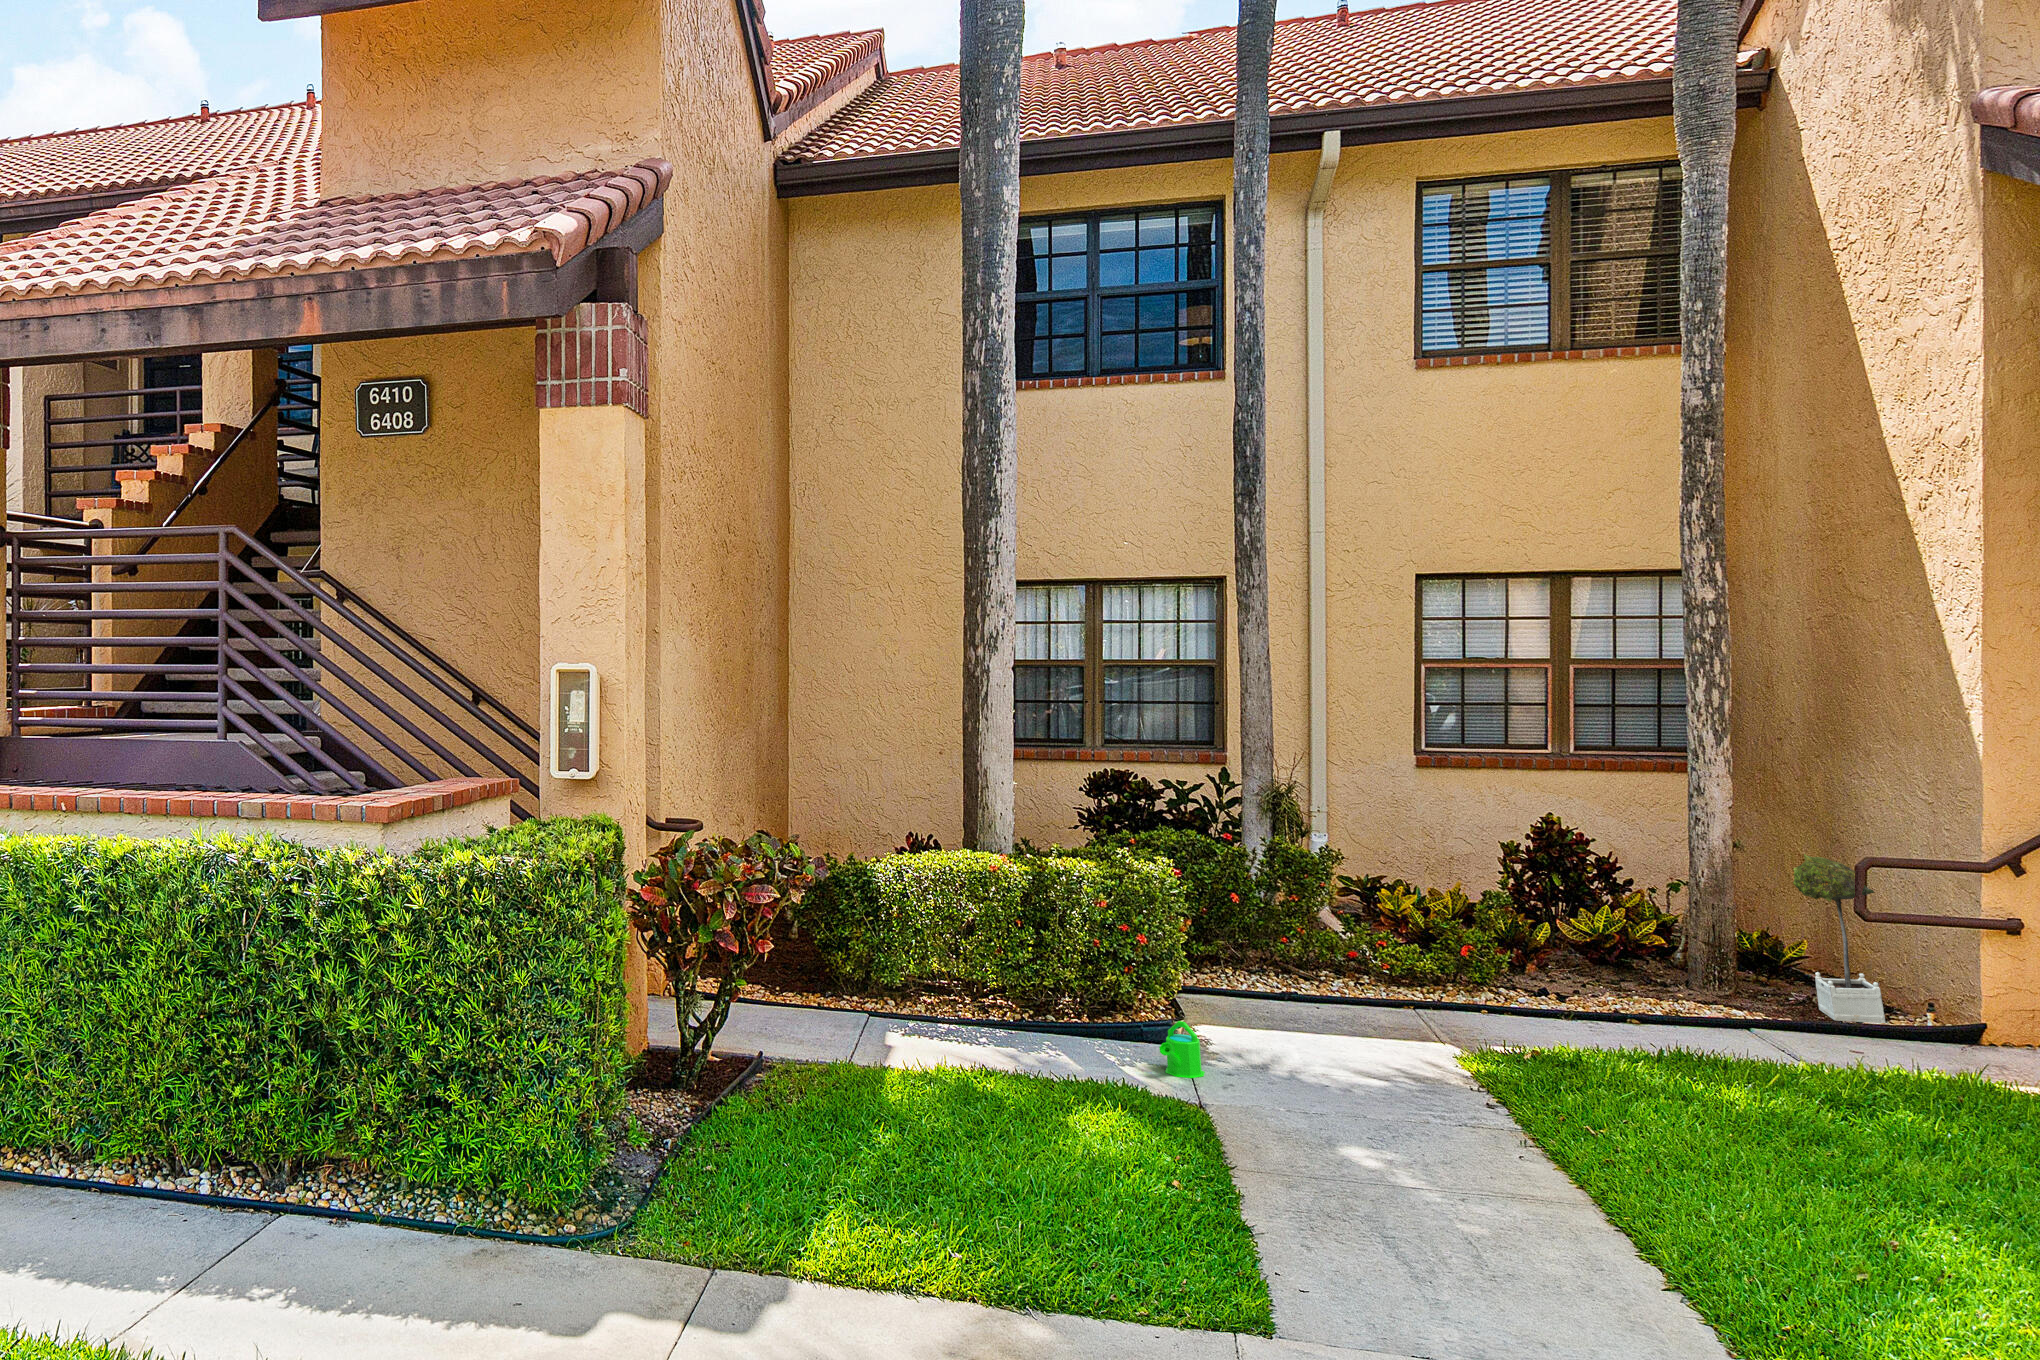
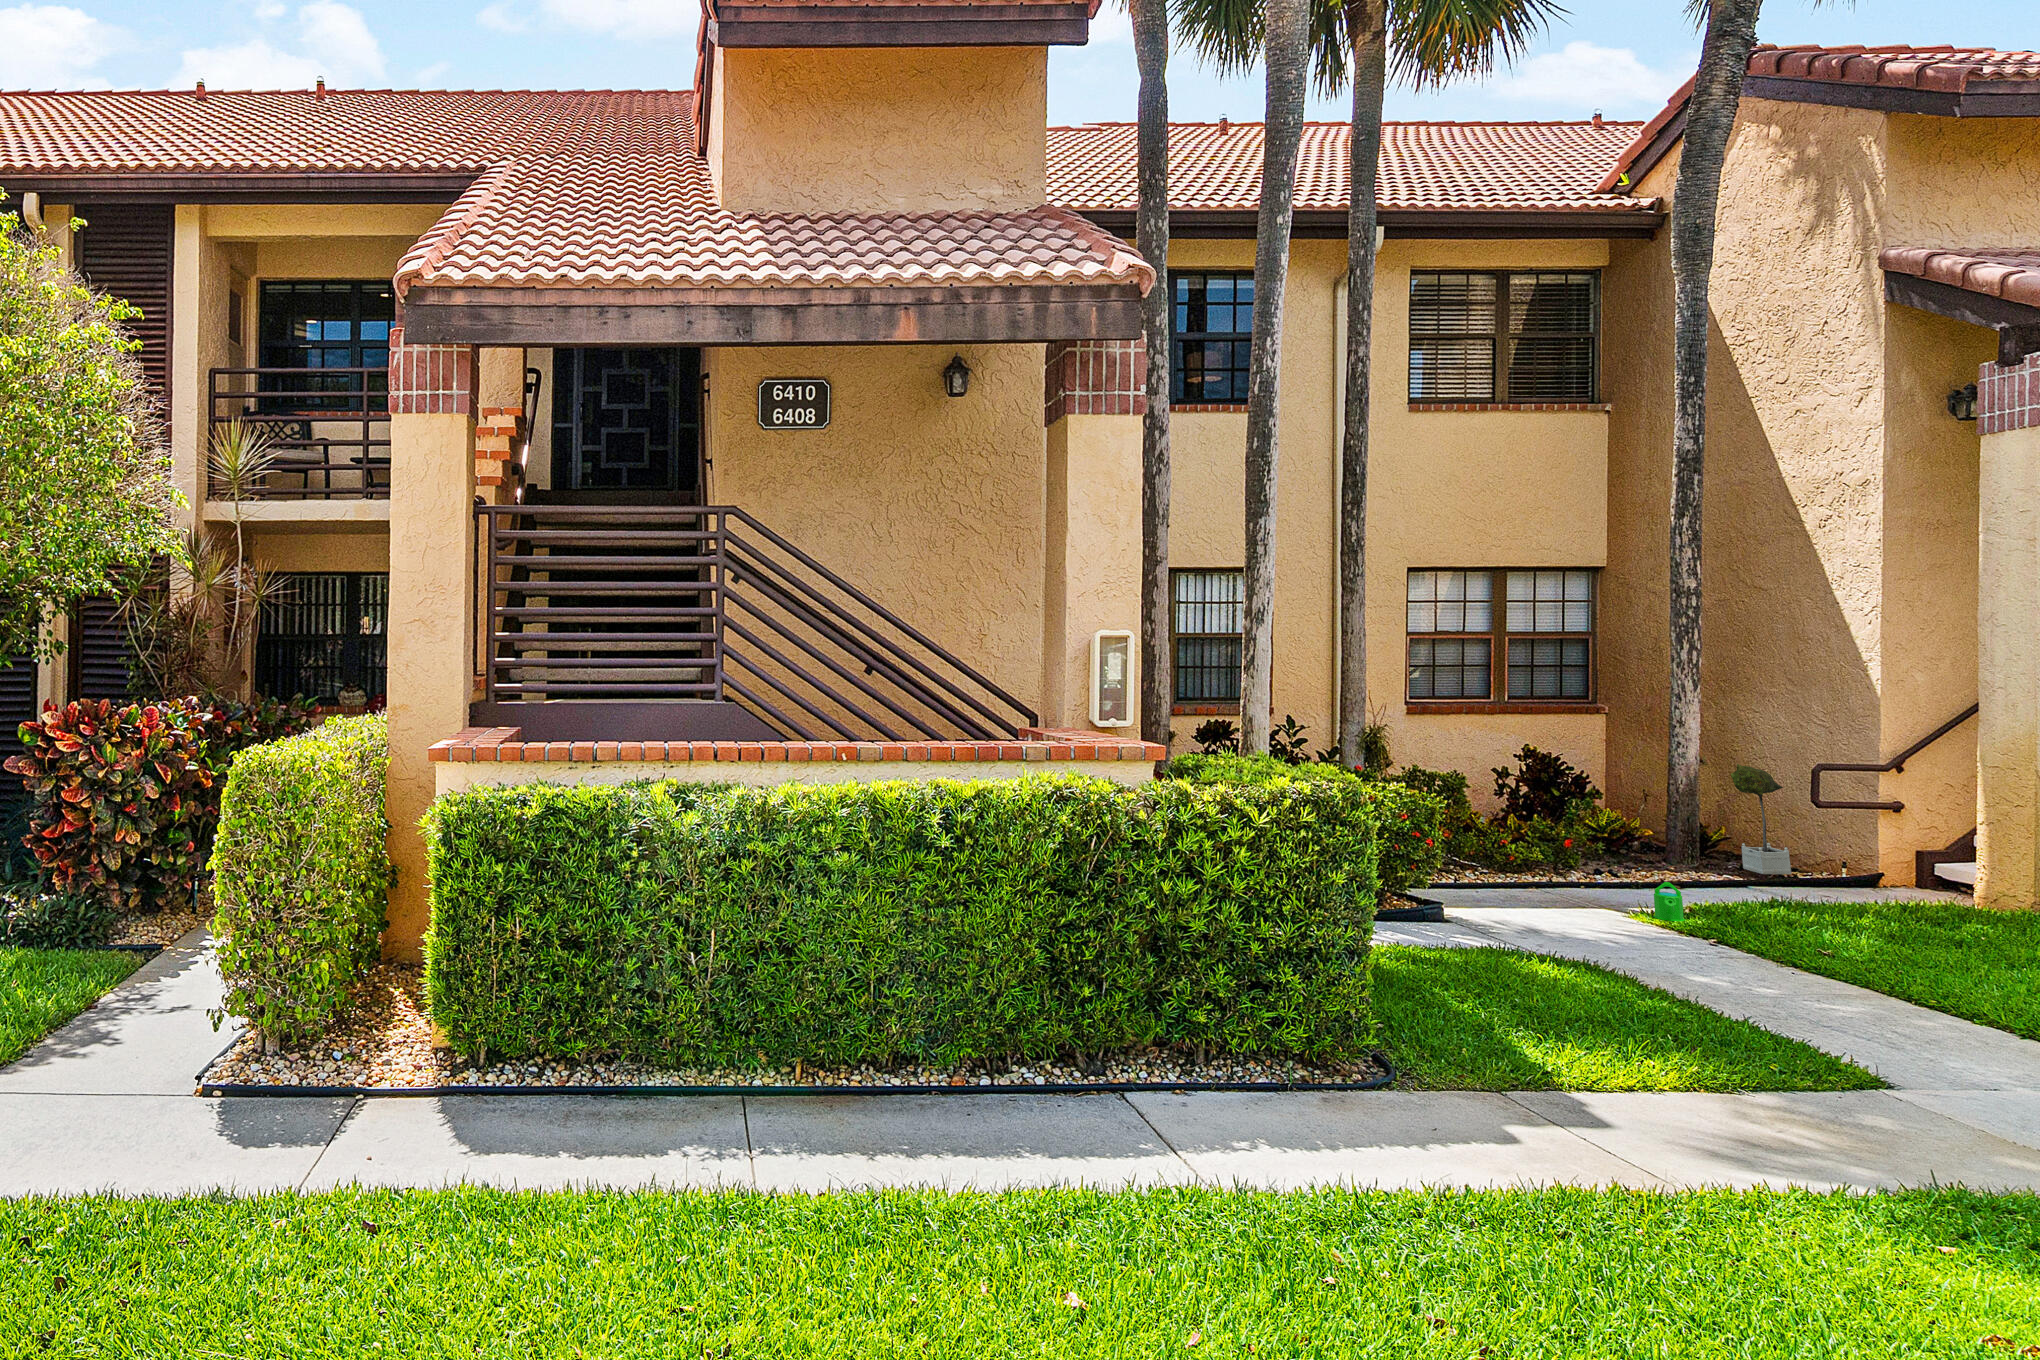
watering can: present [1159,1021,1205,1078] -> present [1653,882,1686,921]

